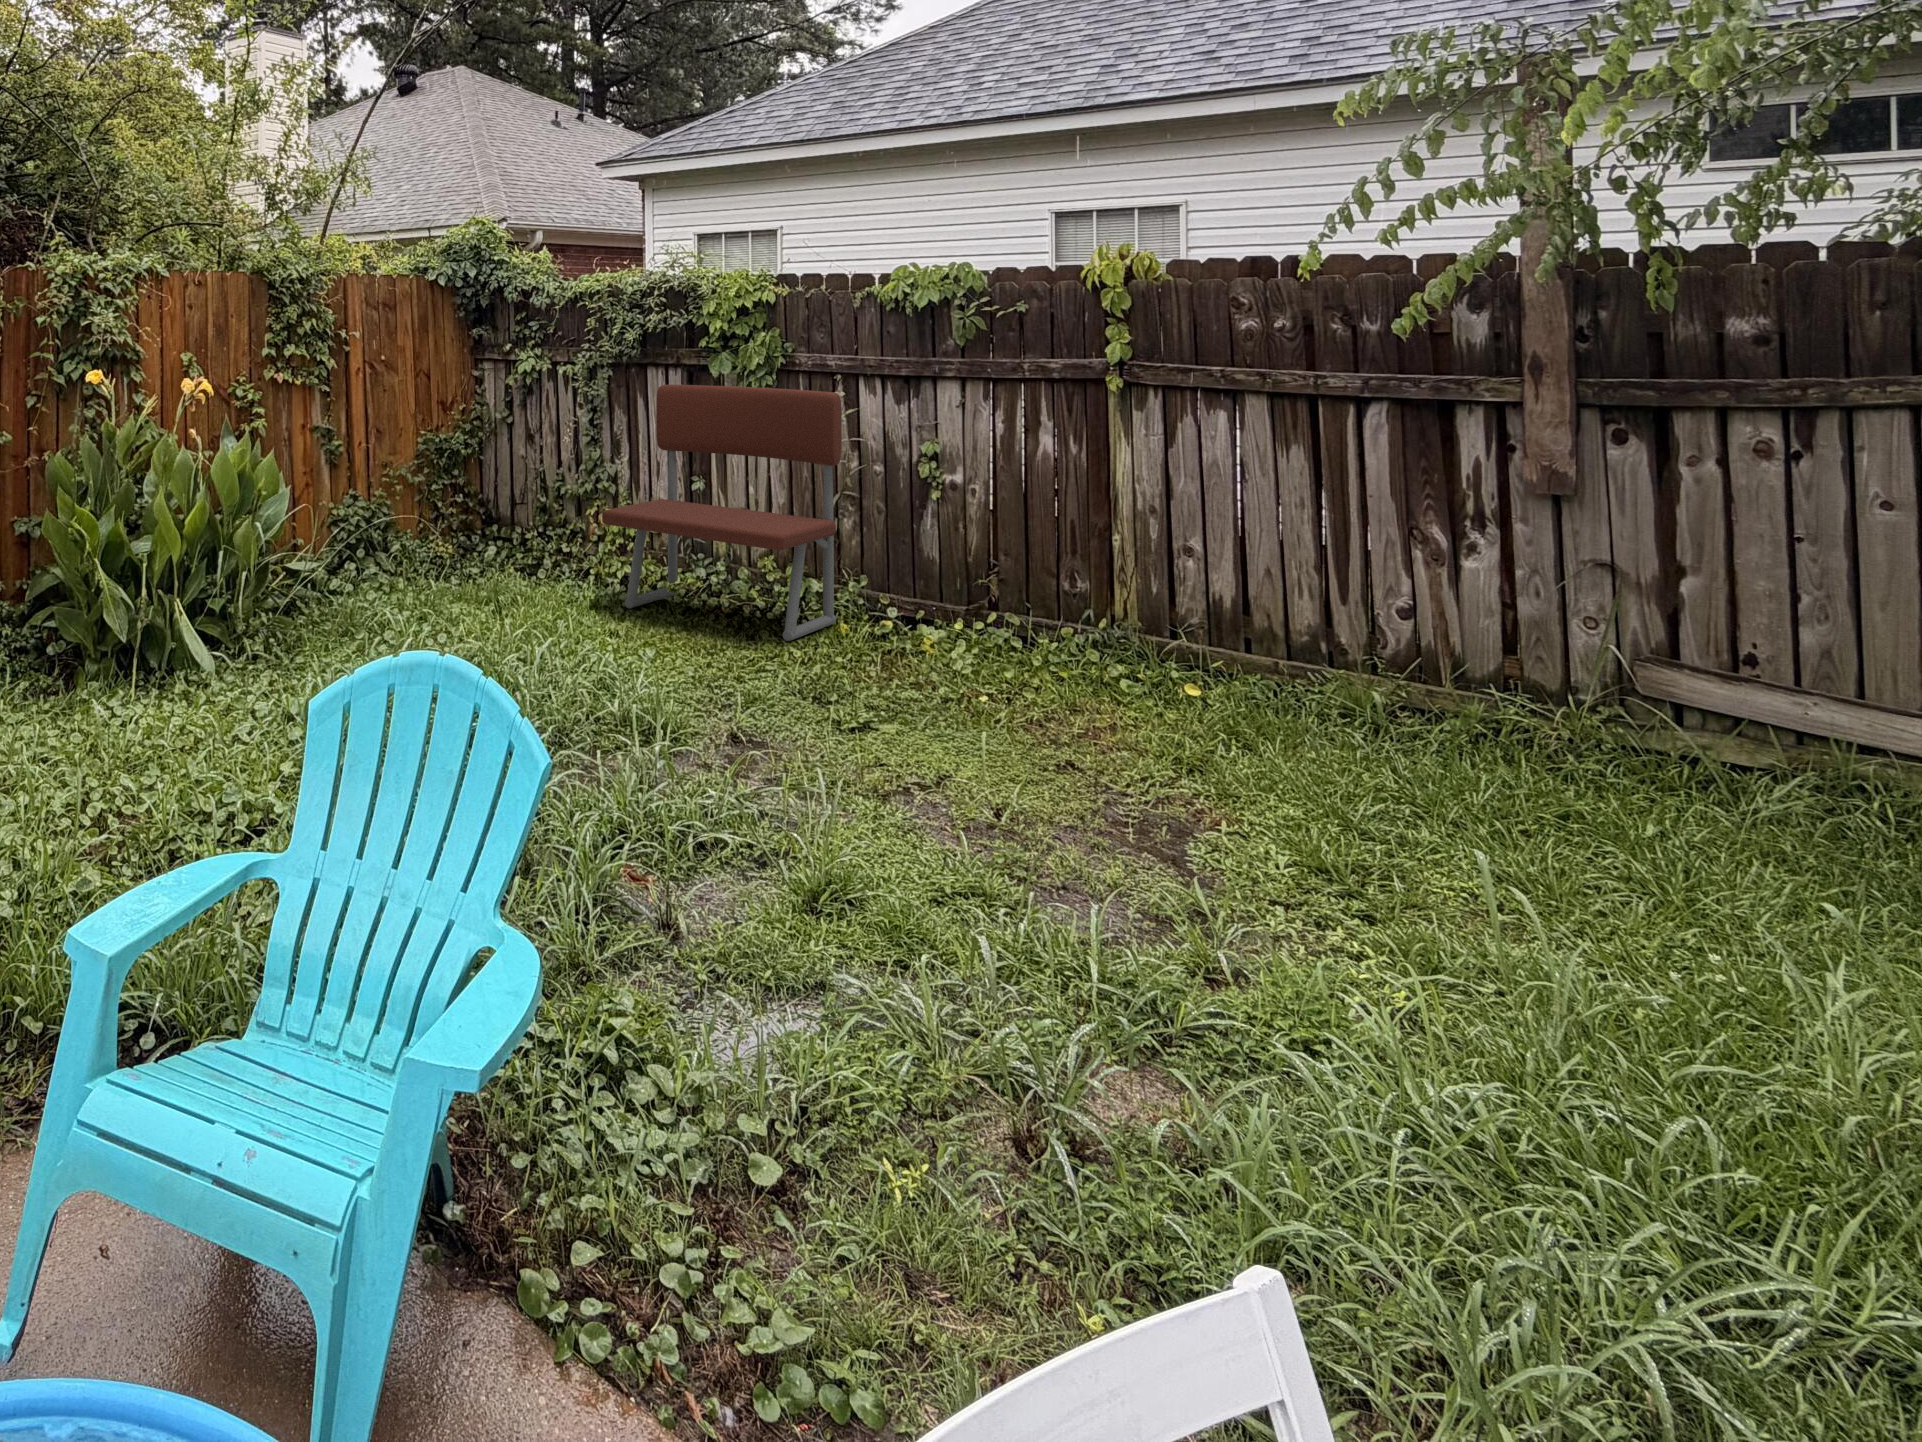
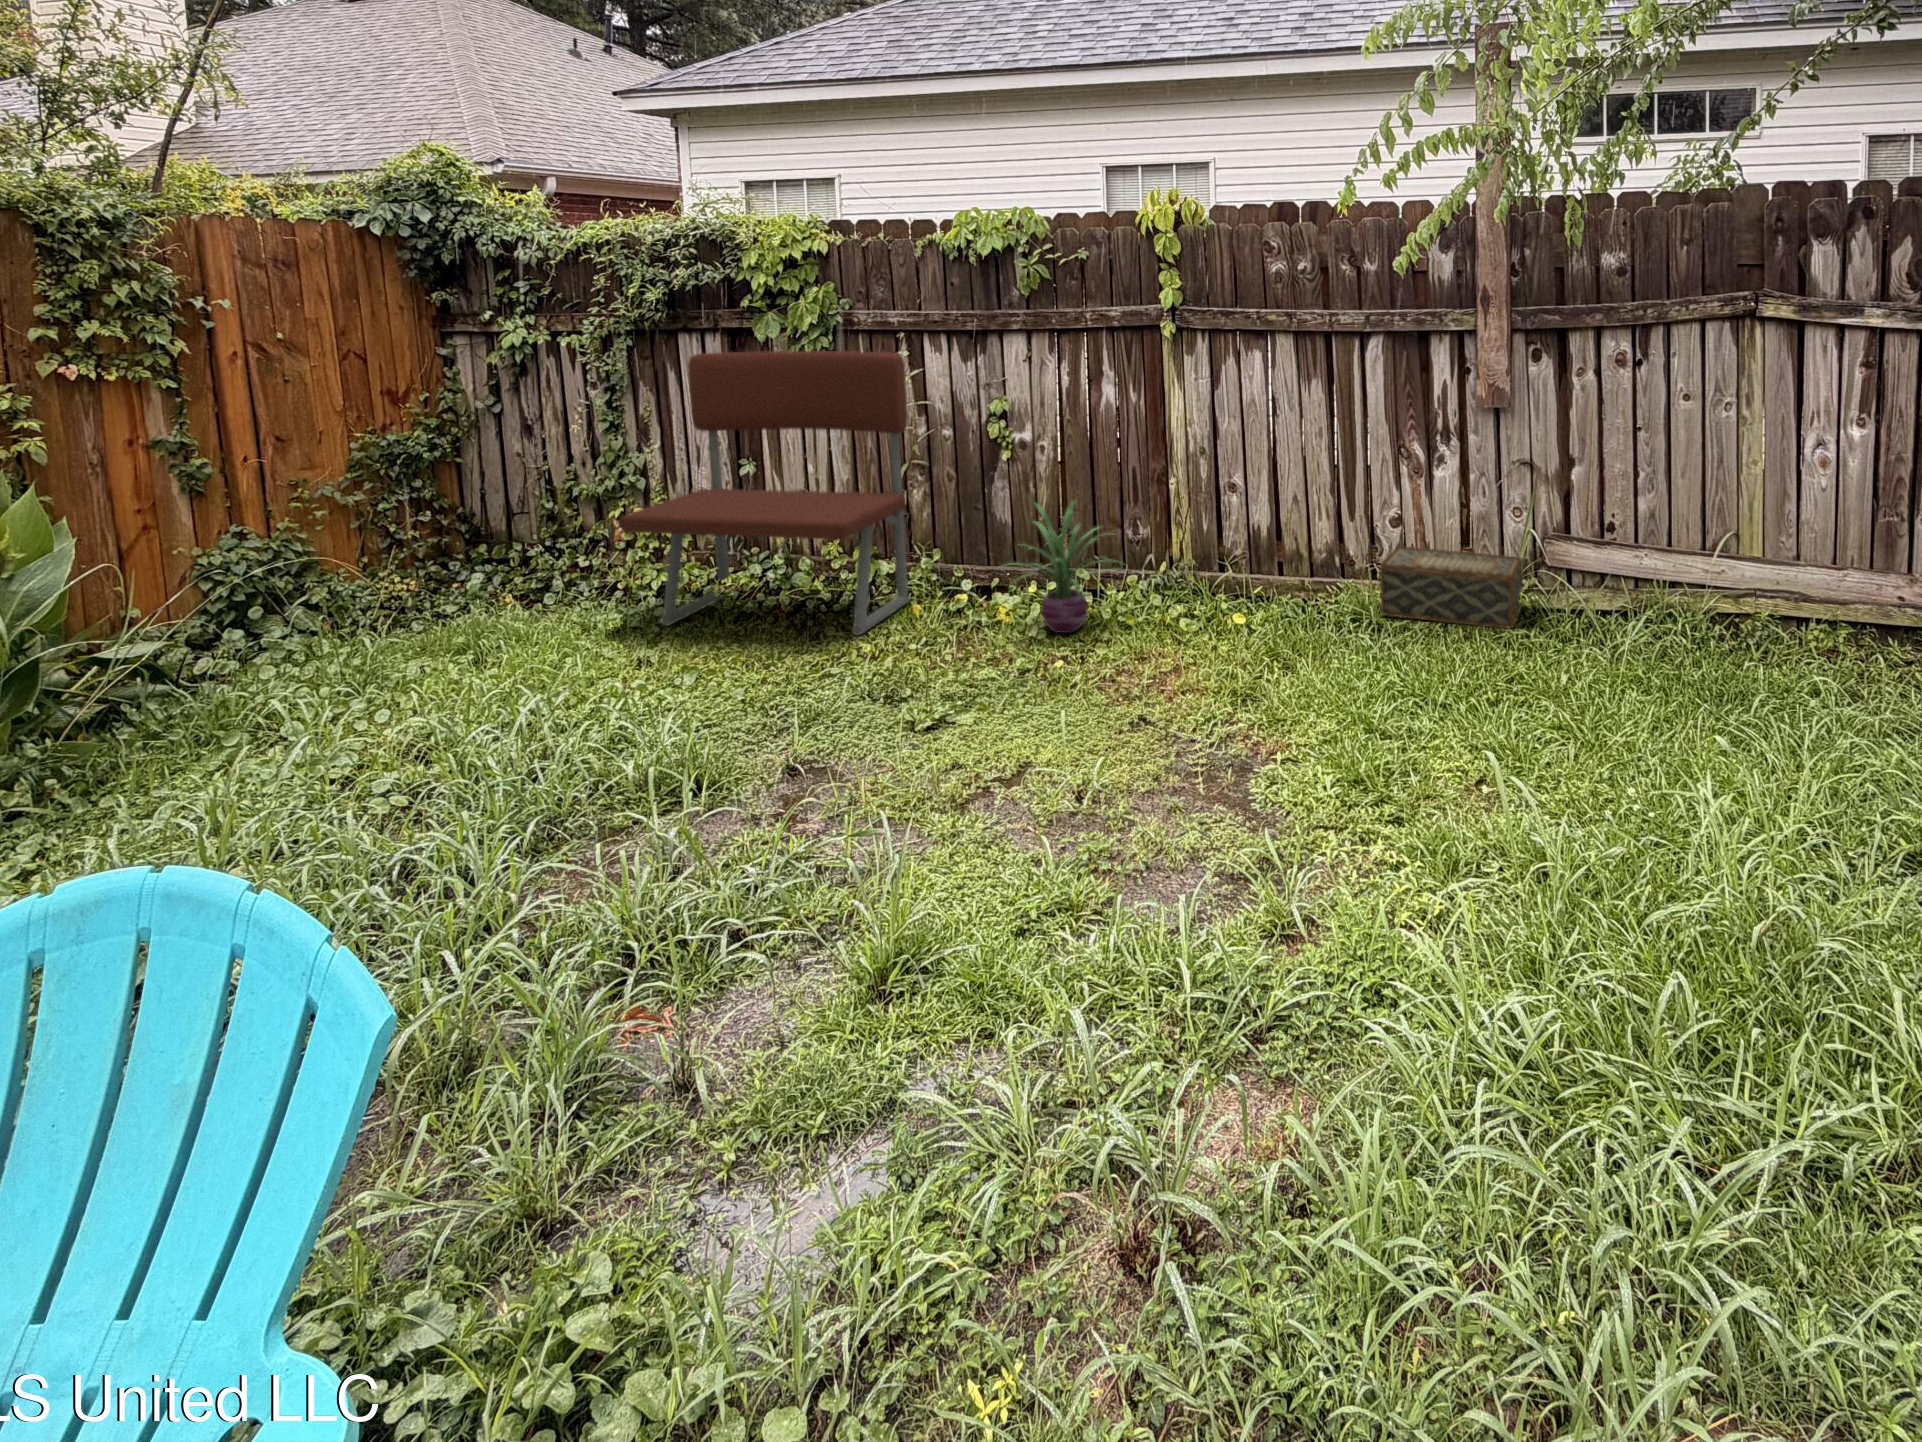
decorative plant: none [916,541,1068,673] -> present [1010,501,1106,633]
woven basket: none [1376,643,1599,757] -> present [1380,547,1523,629]

